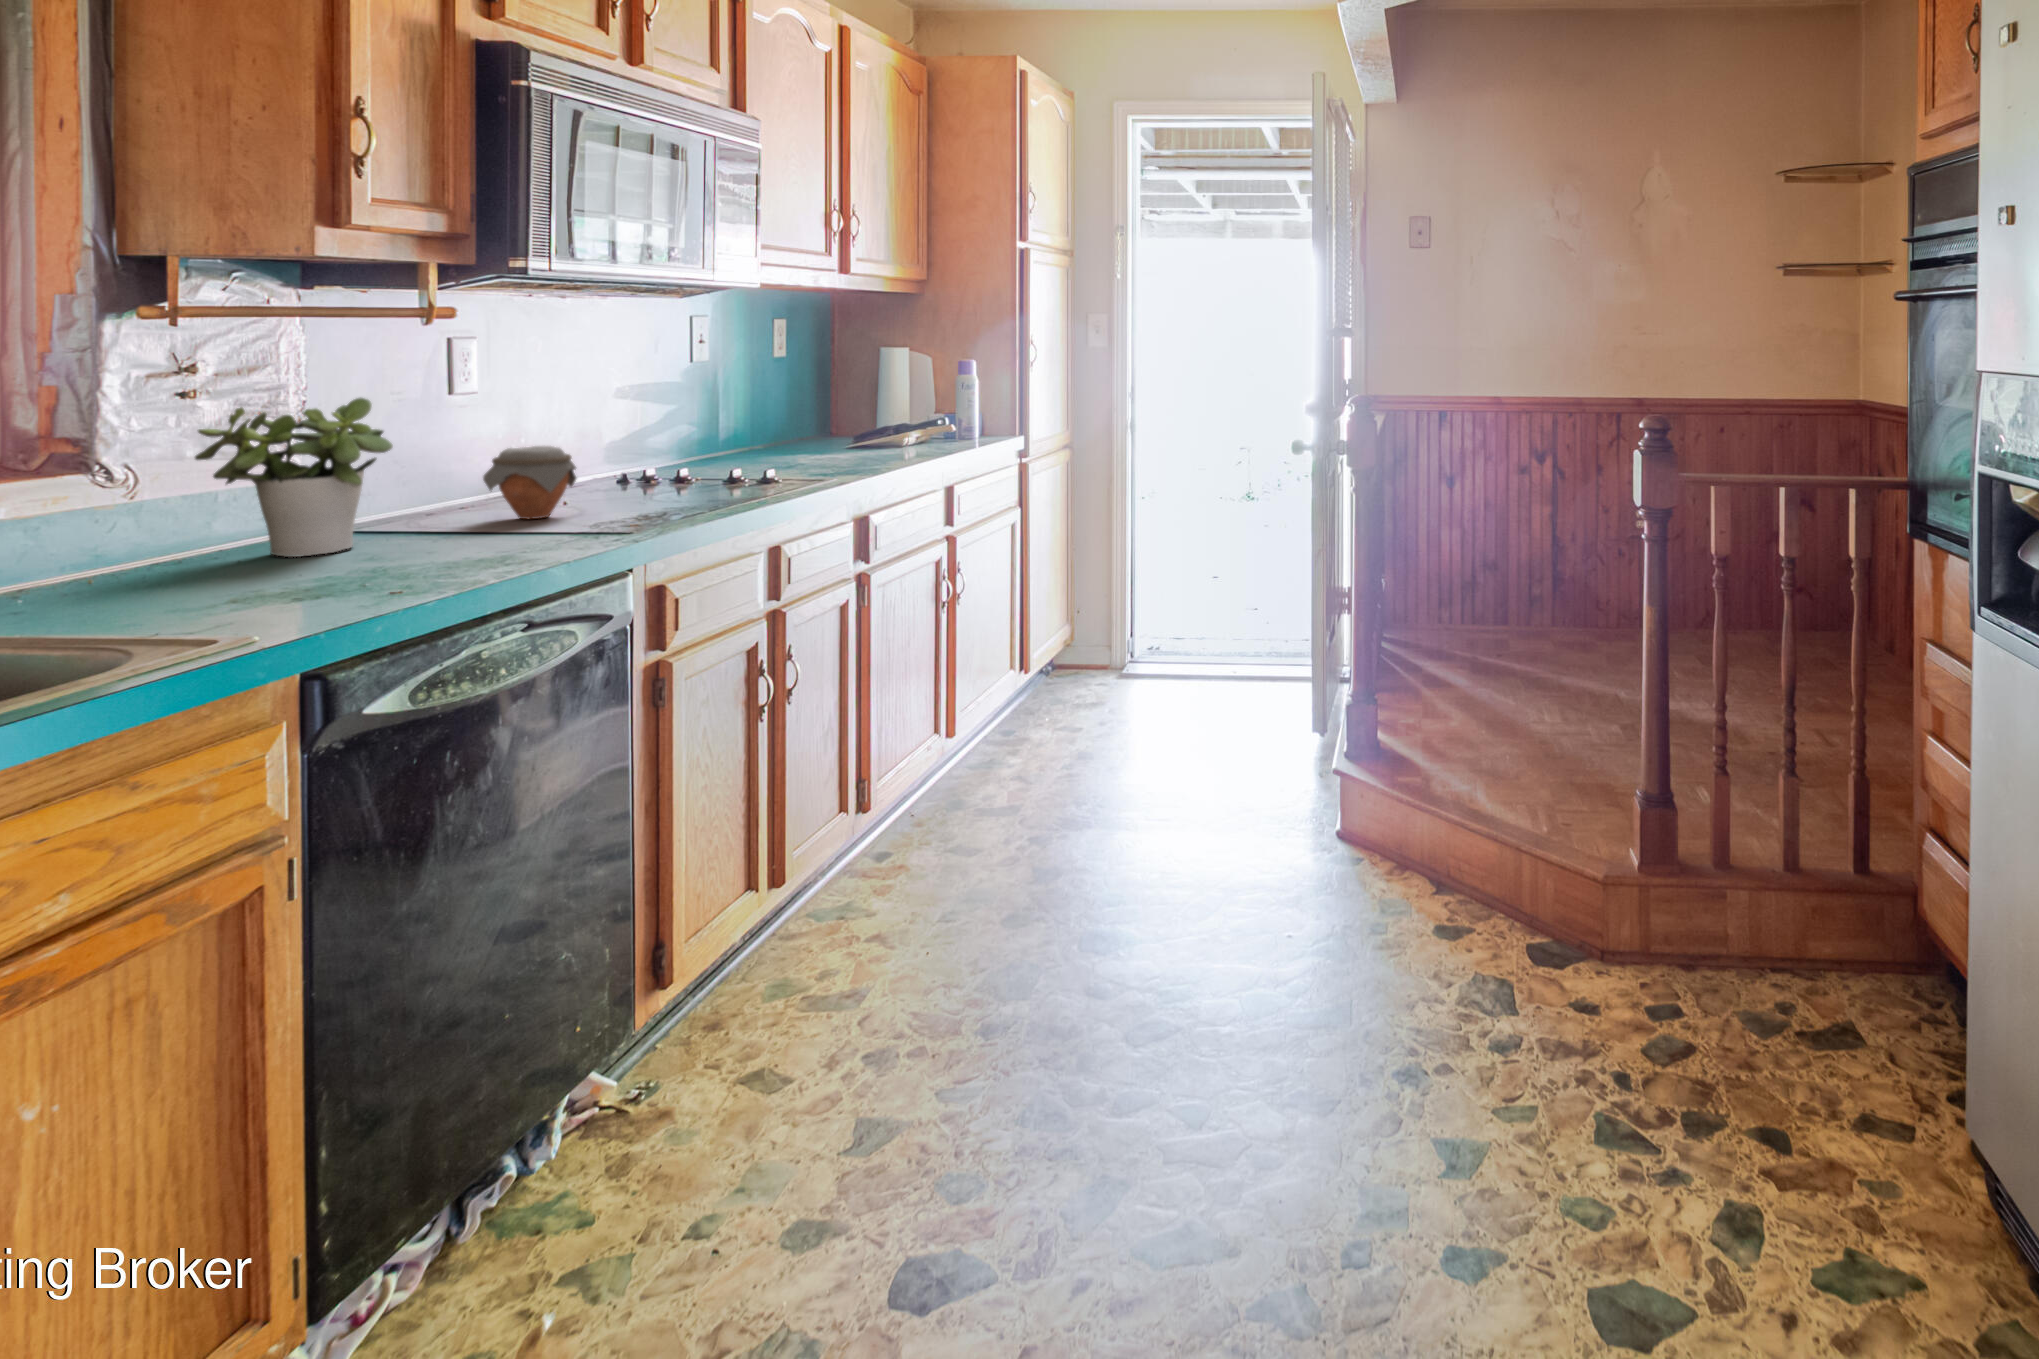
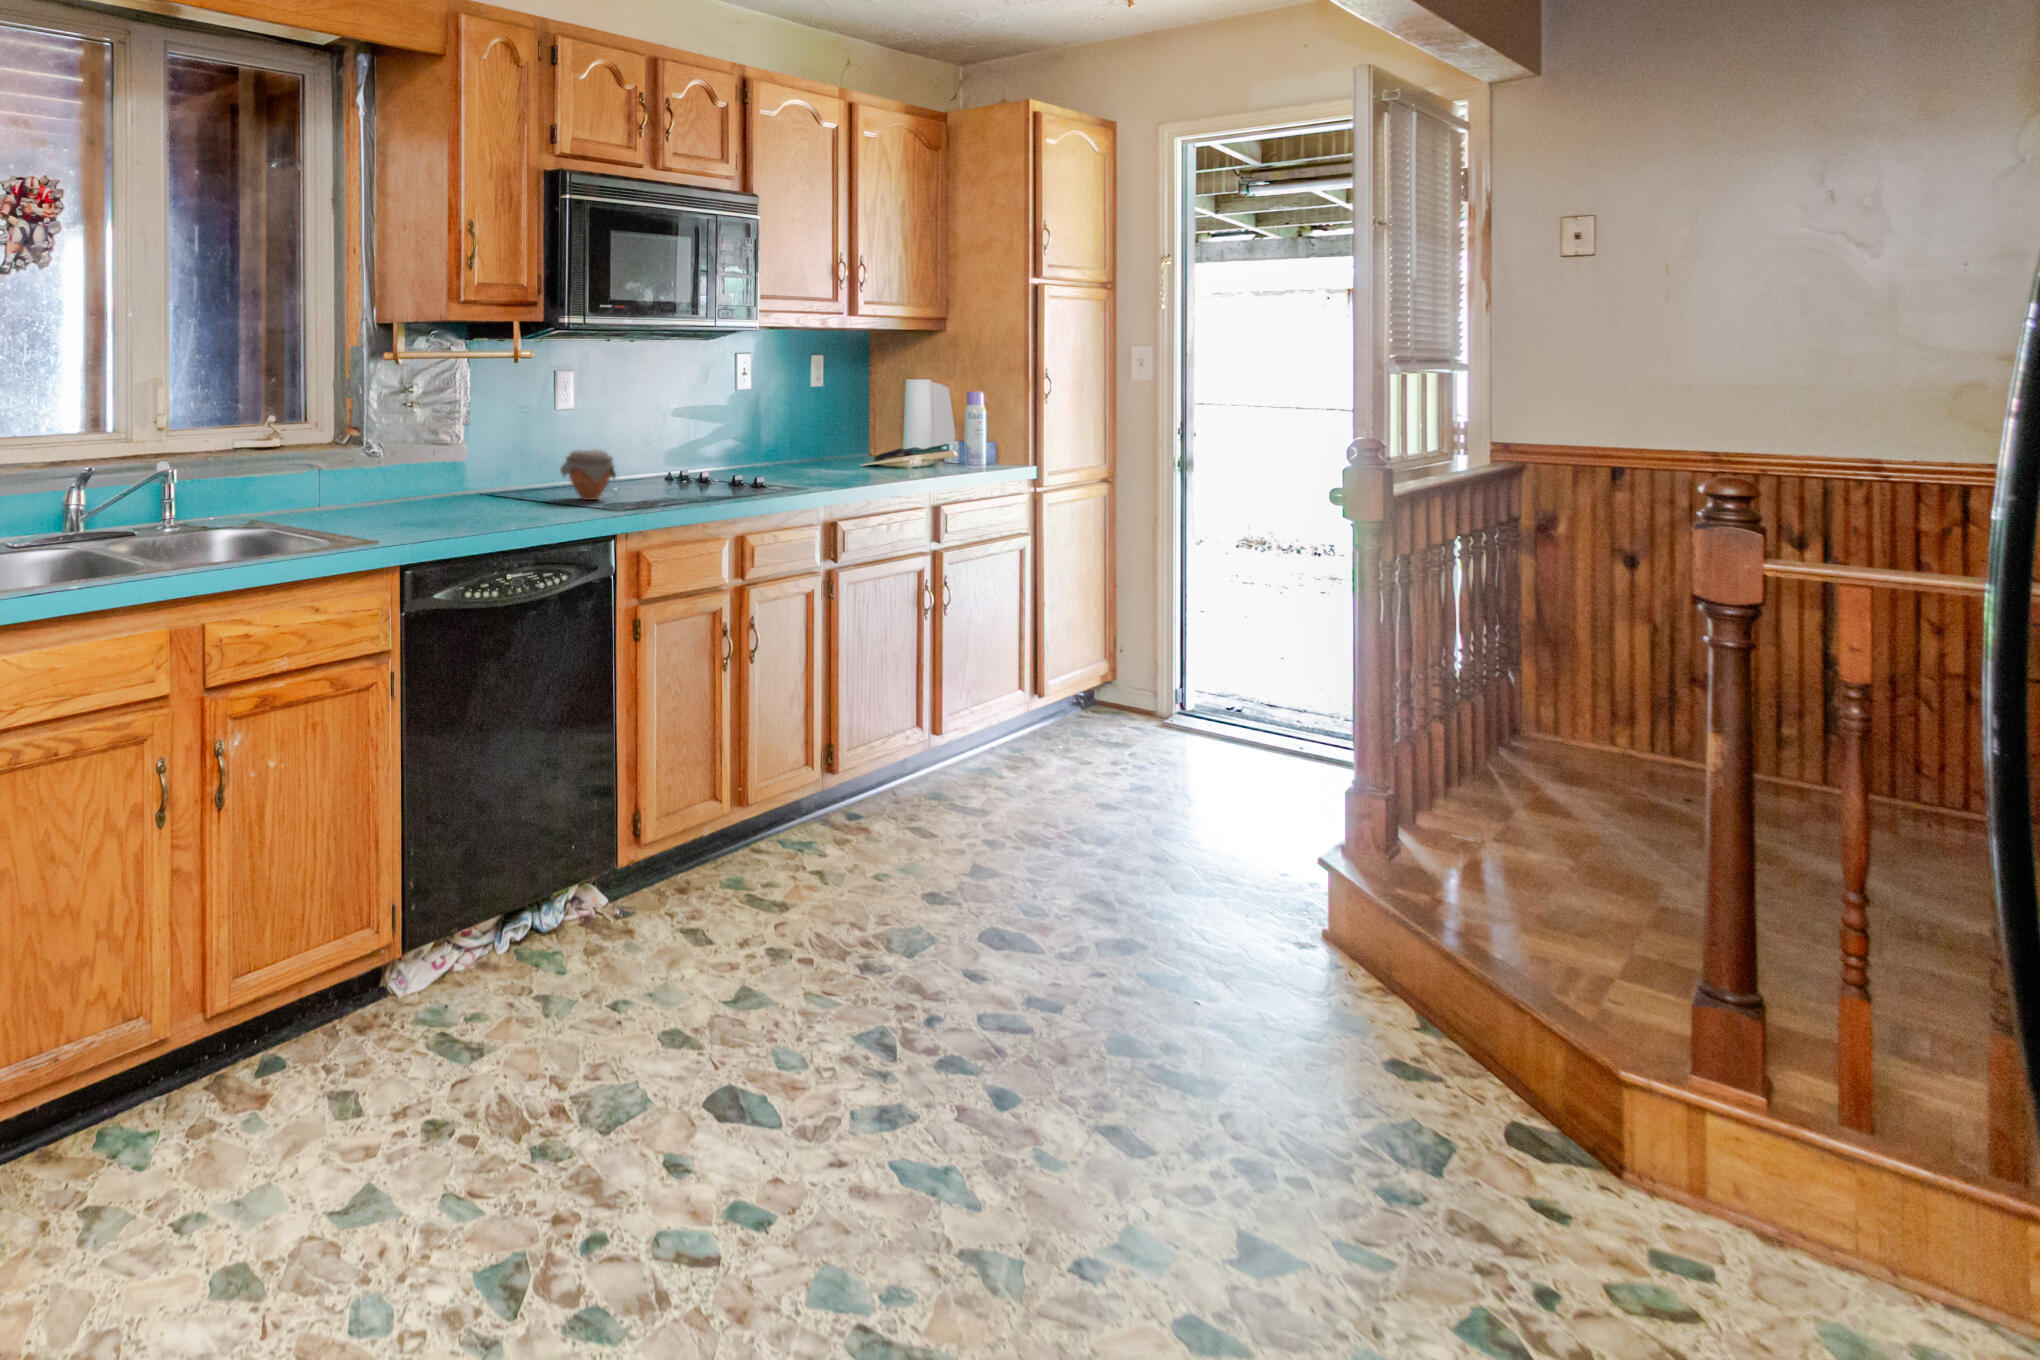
potted plant: present [195,398,393,557] -> none [405,413,500,509]

